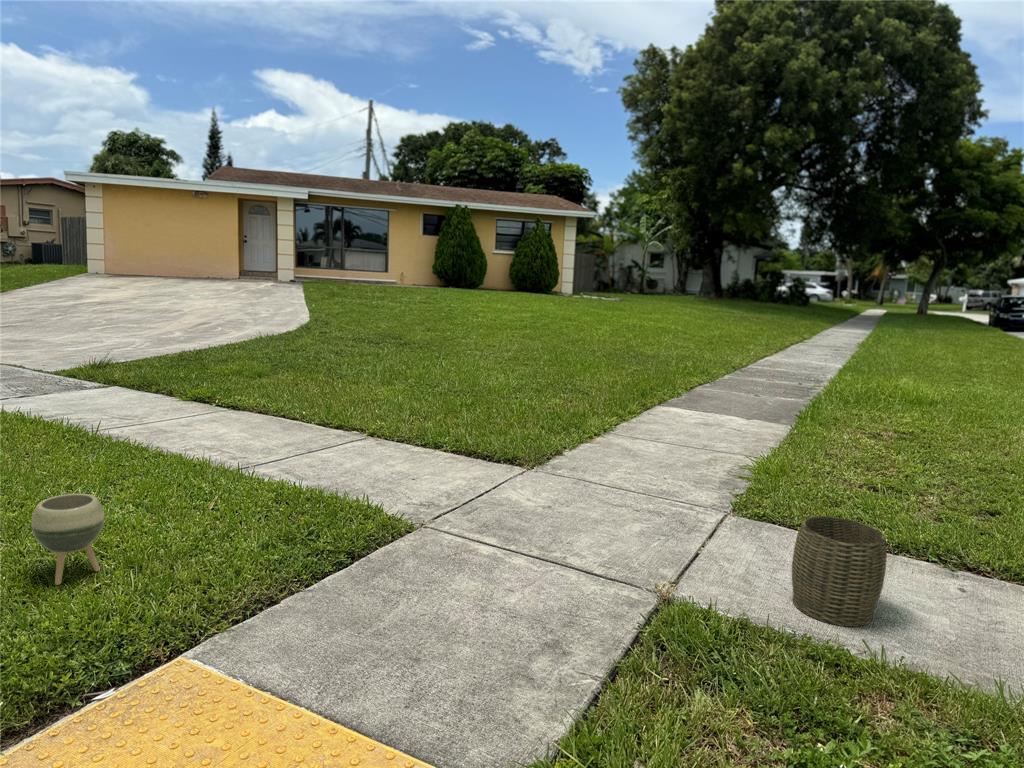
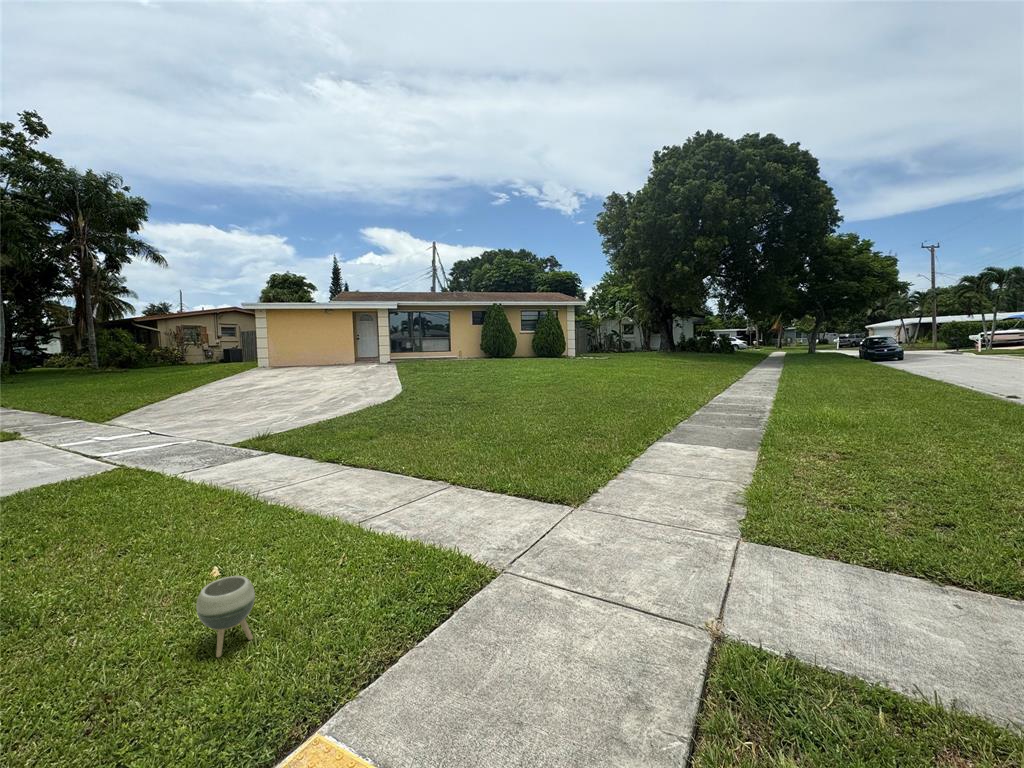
woven basket: present [792,516,887,627] -> none [822,557,910,660]

